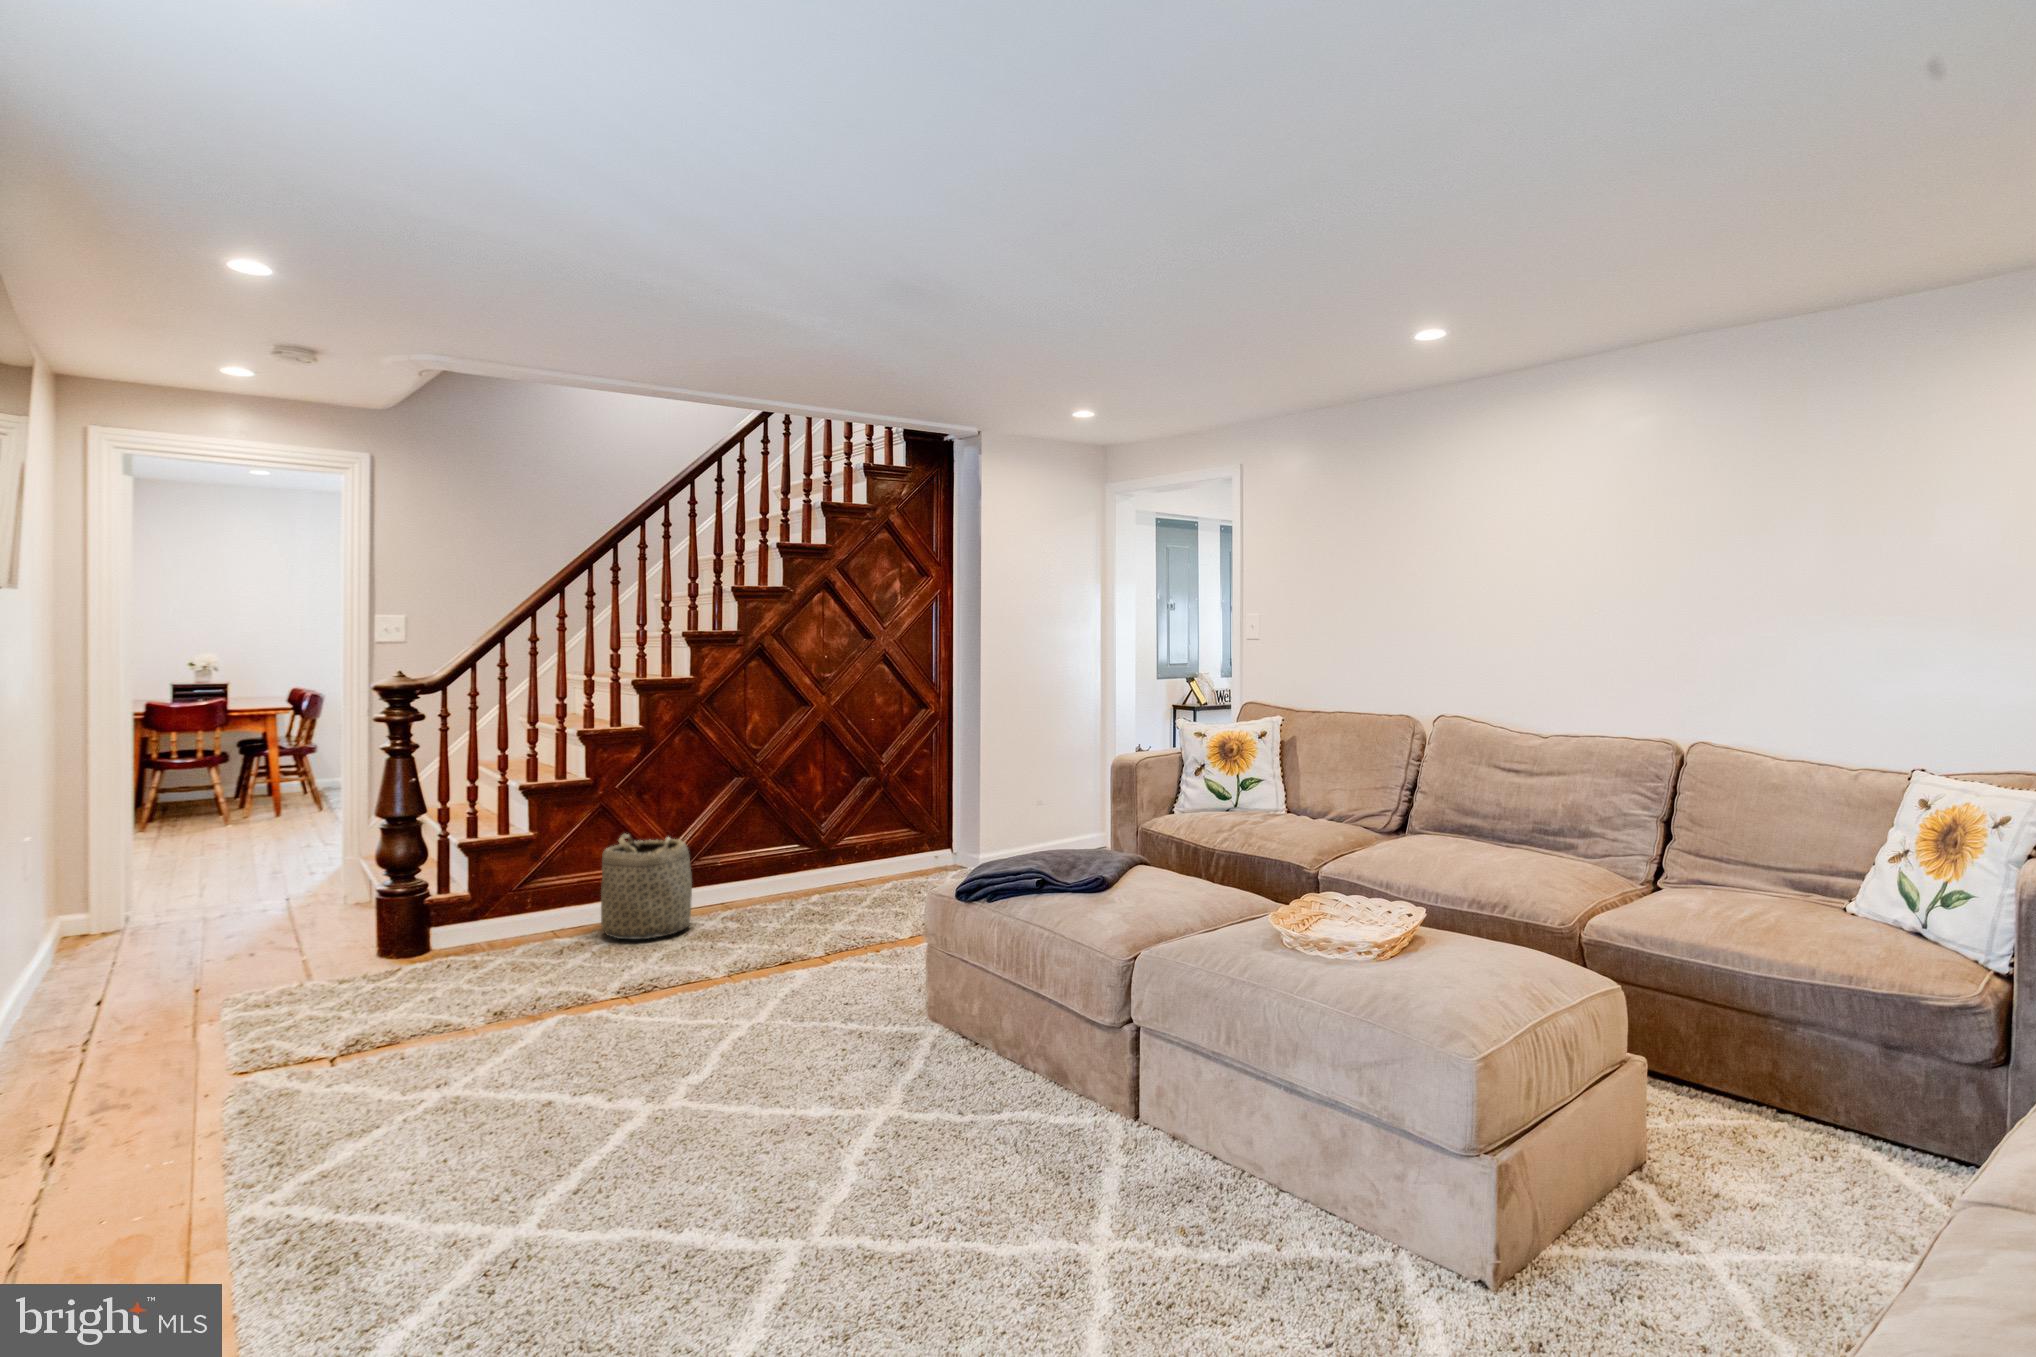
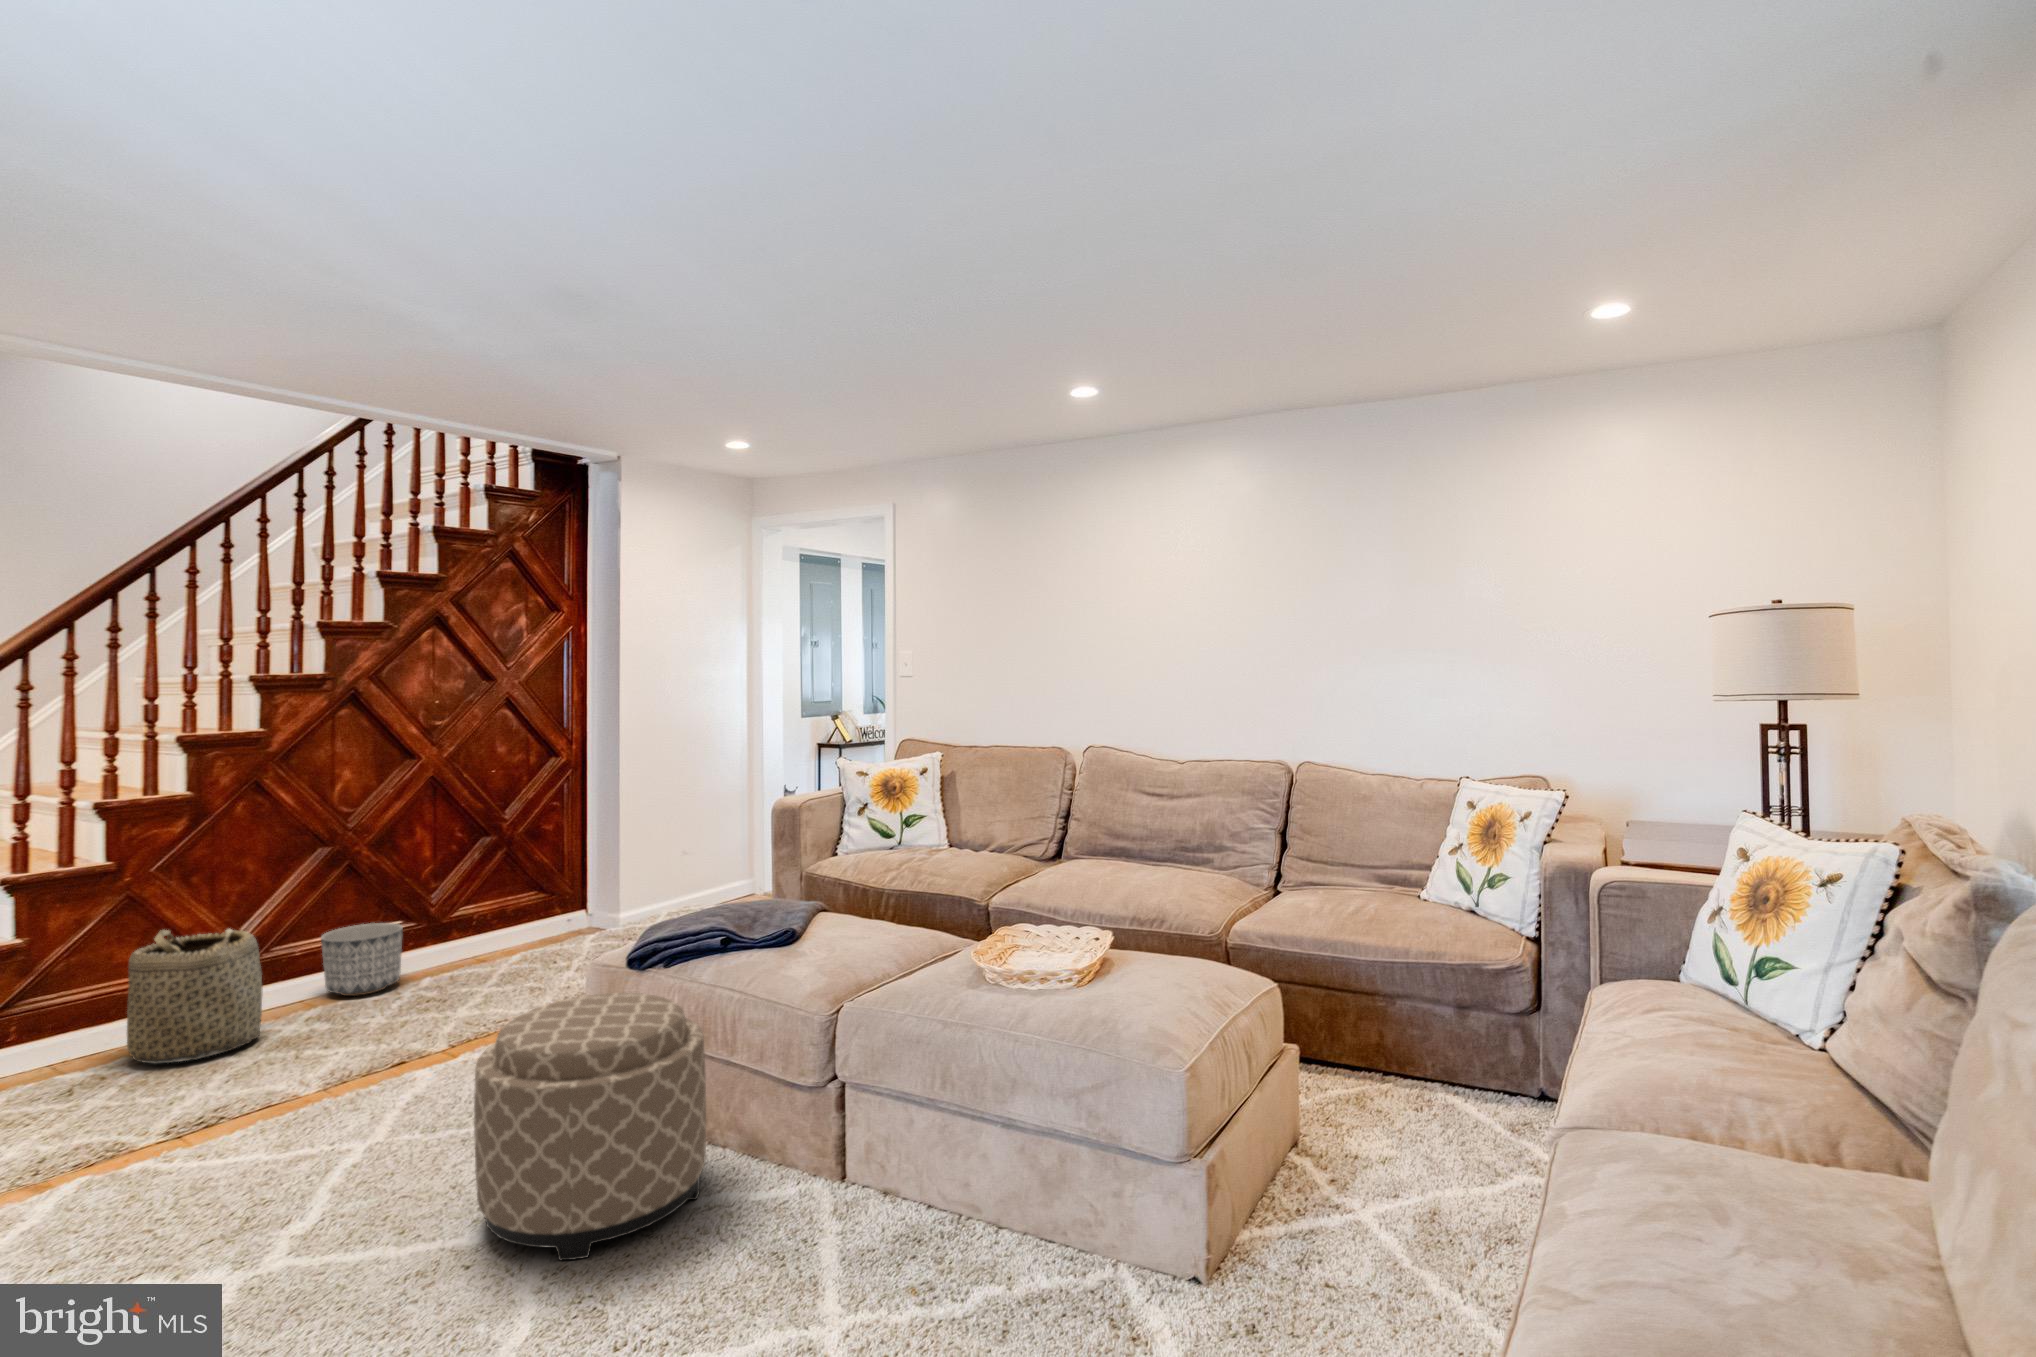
planter: none [737,844,797,903] -> present [321,923,403,996]
ottoman: none [819,917,1011,1145] -> present [474,993,706,1260]

